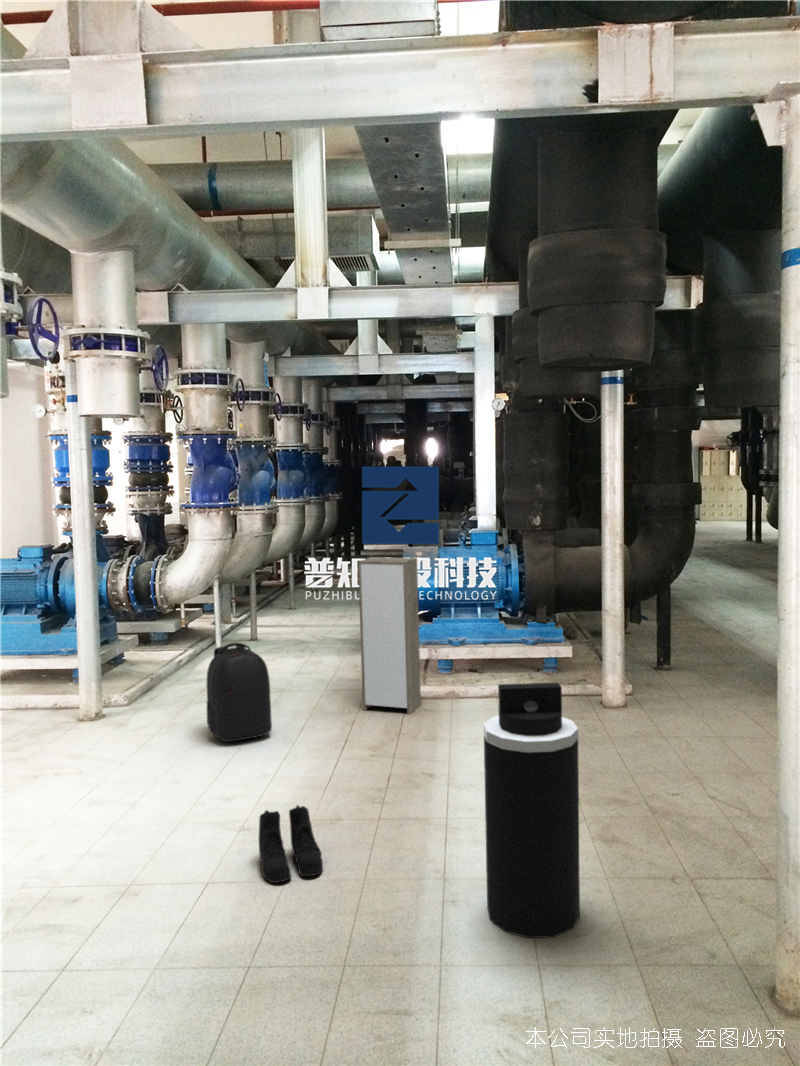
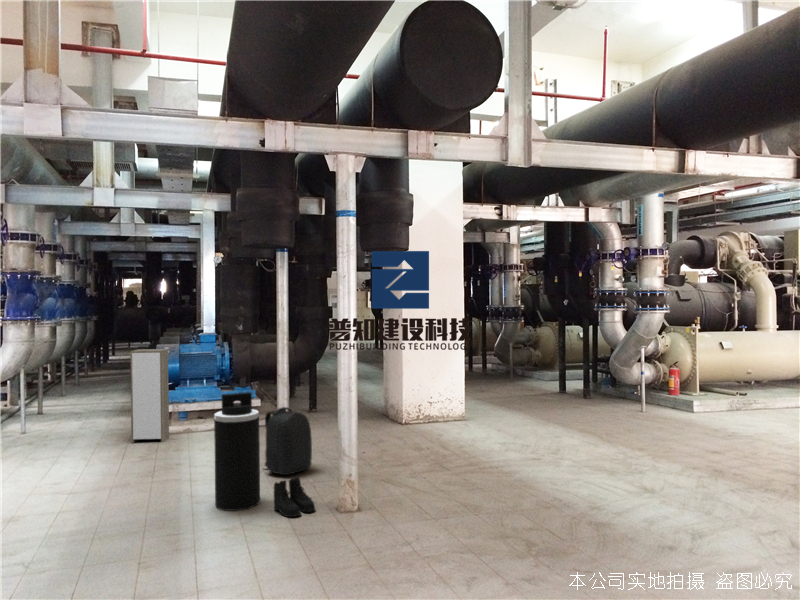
backpack: present [206,643,272,742] -> present [265,407,312,475]
boots: present [259,805,323,883] -> present [274,477,315,517]

